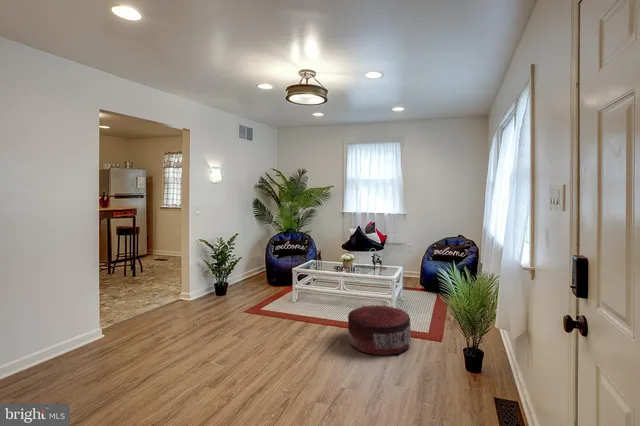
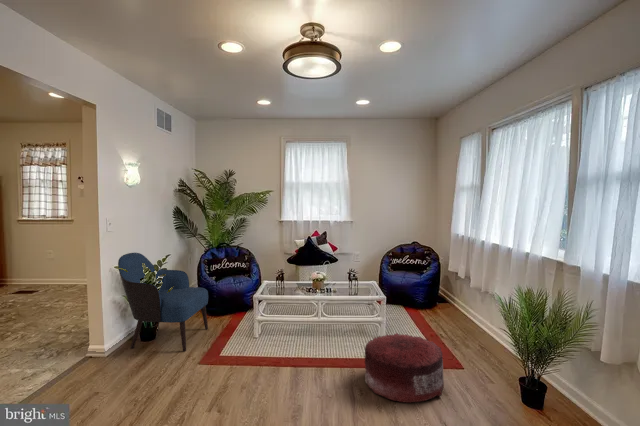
armchair: none [202,231,265,304] -> present [118,253,208,351]

